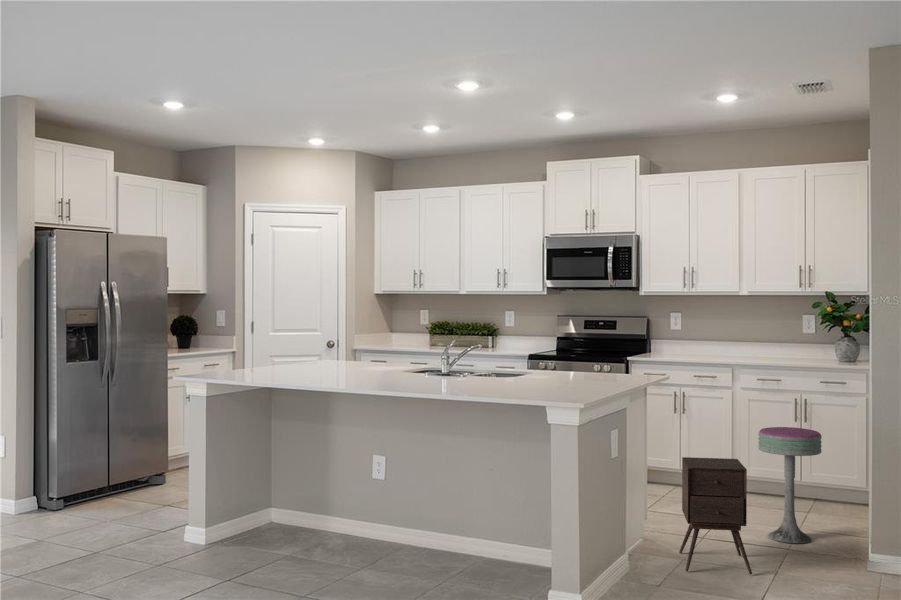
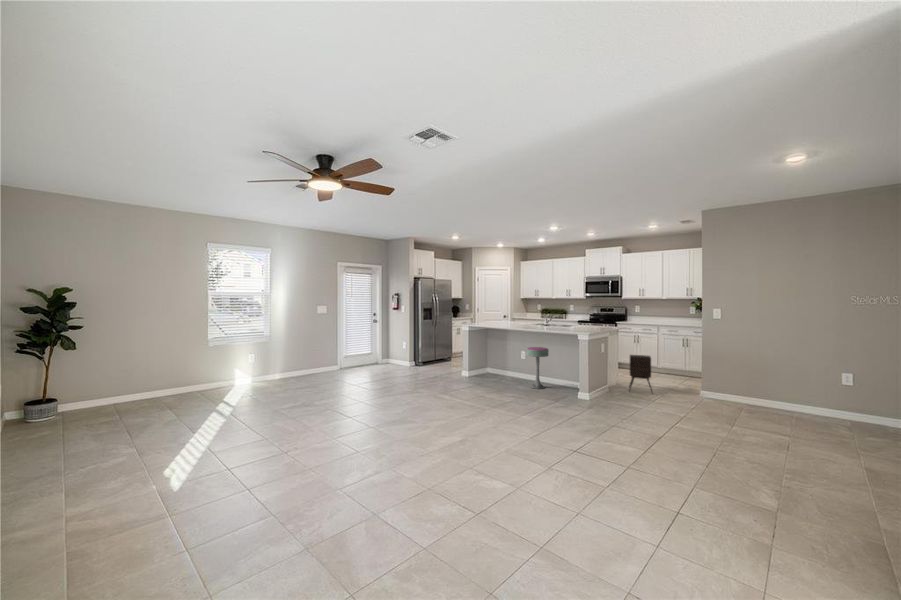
bar stool: present [758,427,822,543] -> present [527,347,549,389]

